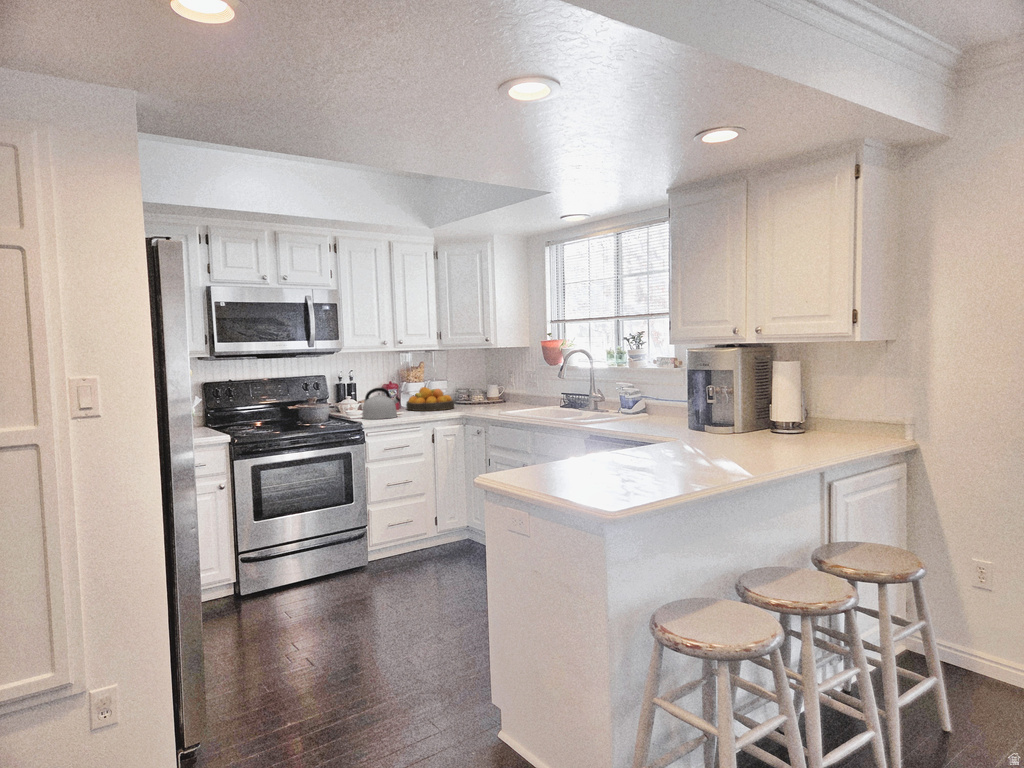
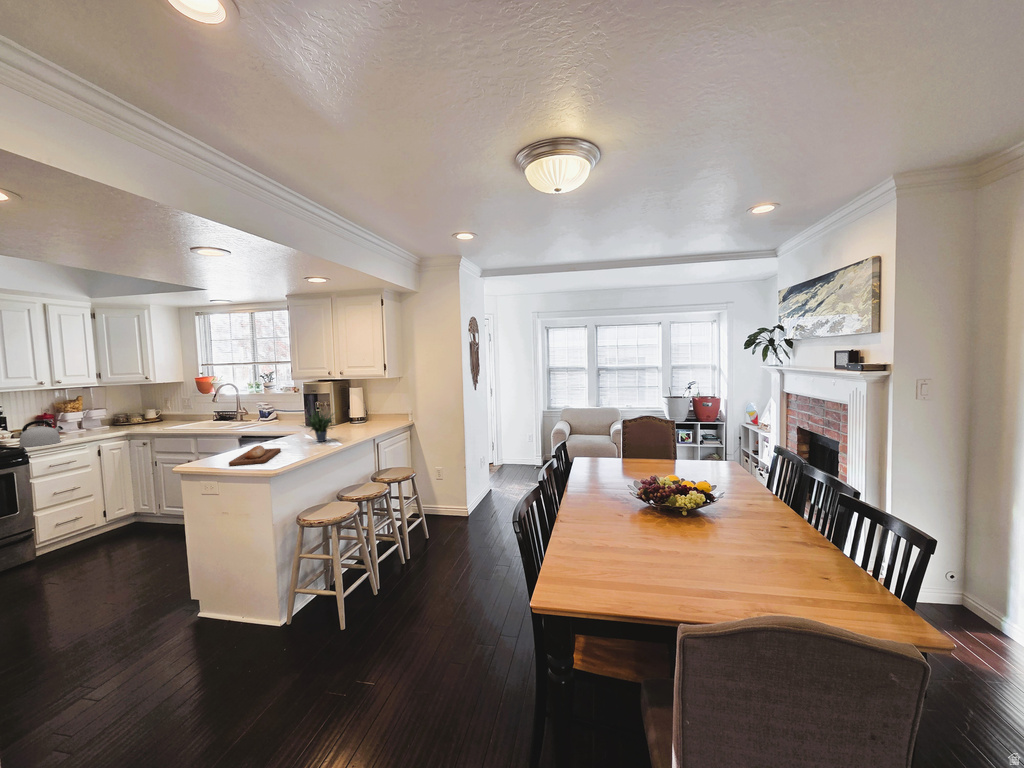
potted plant: none [670,374,751,460] -> present [303,410,334,442]
fruit bowl: present [406,387,454,411] -> none [64,416,116,435]
bread loaf: none [543,452,634,487] -> present [229,445,281,466]

